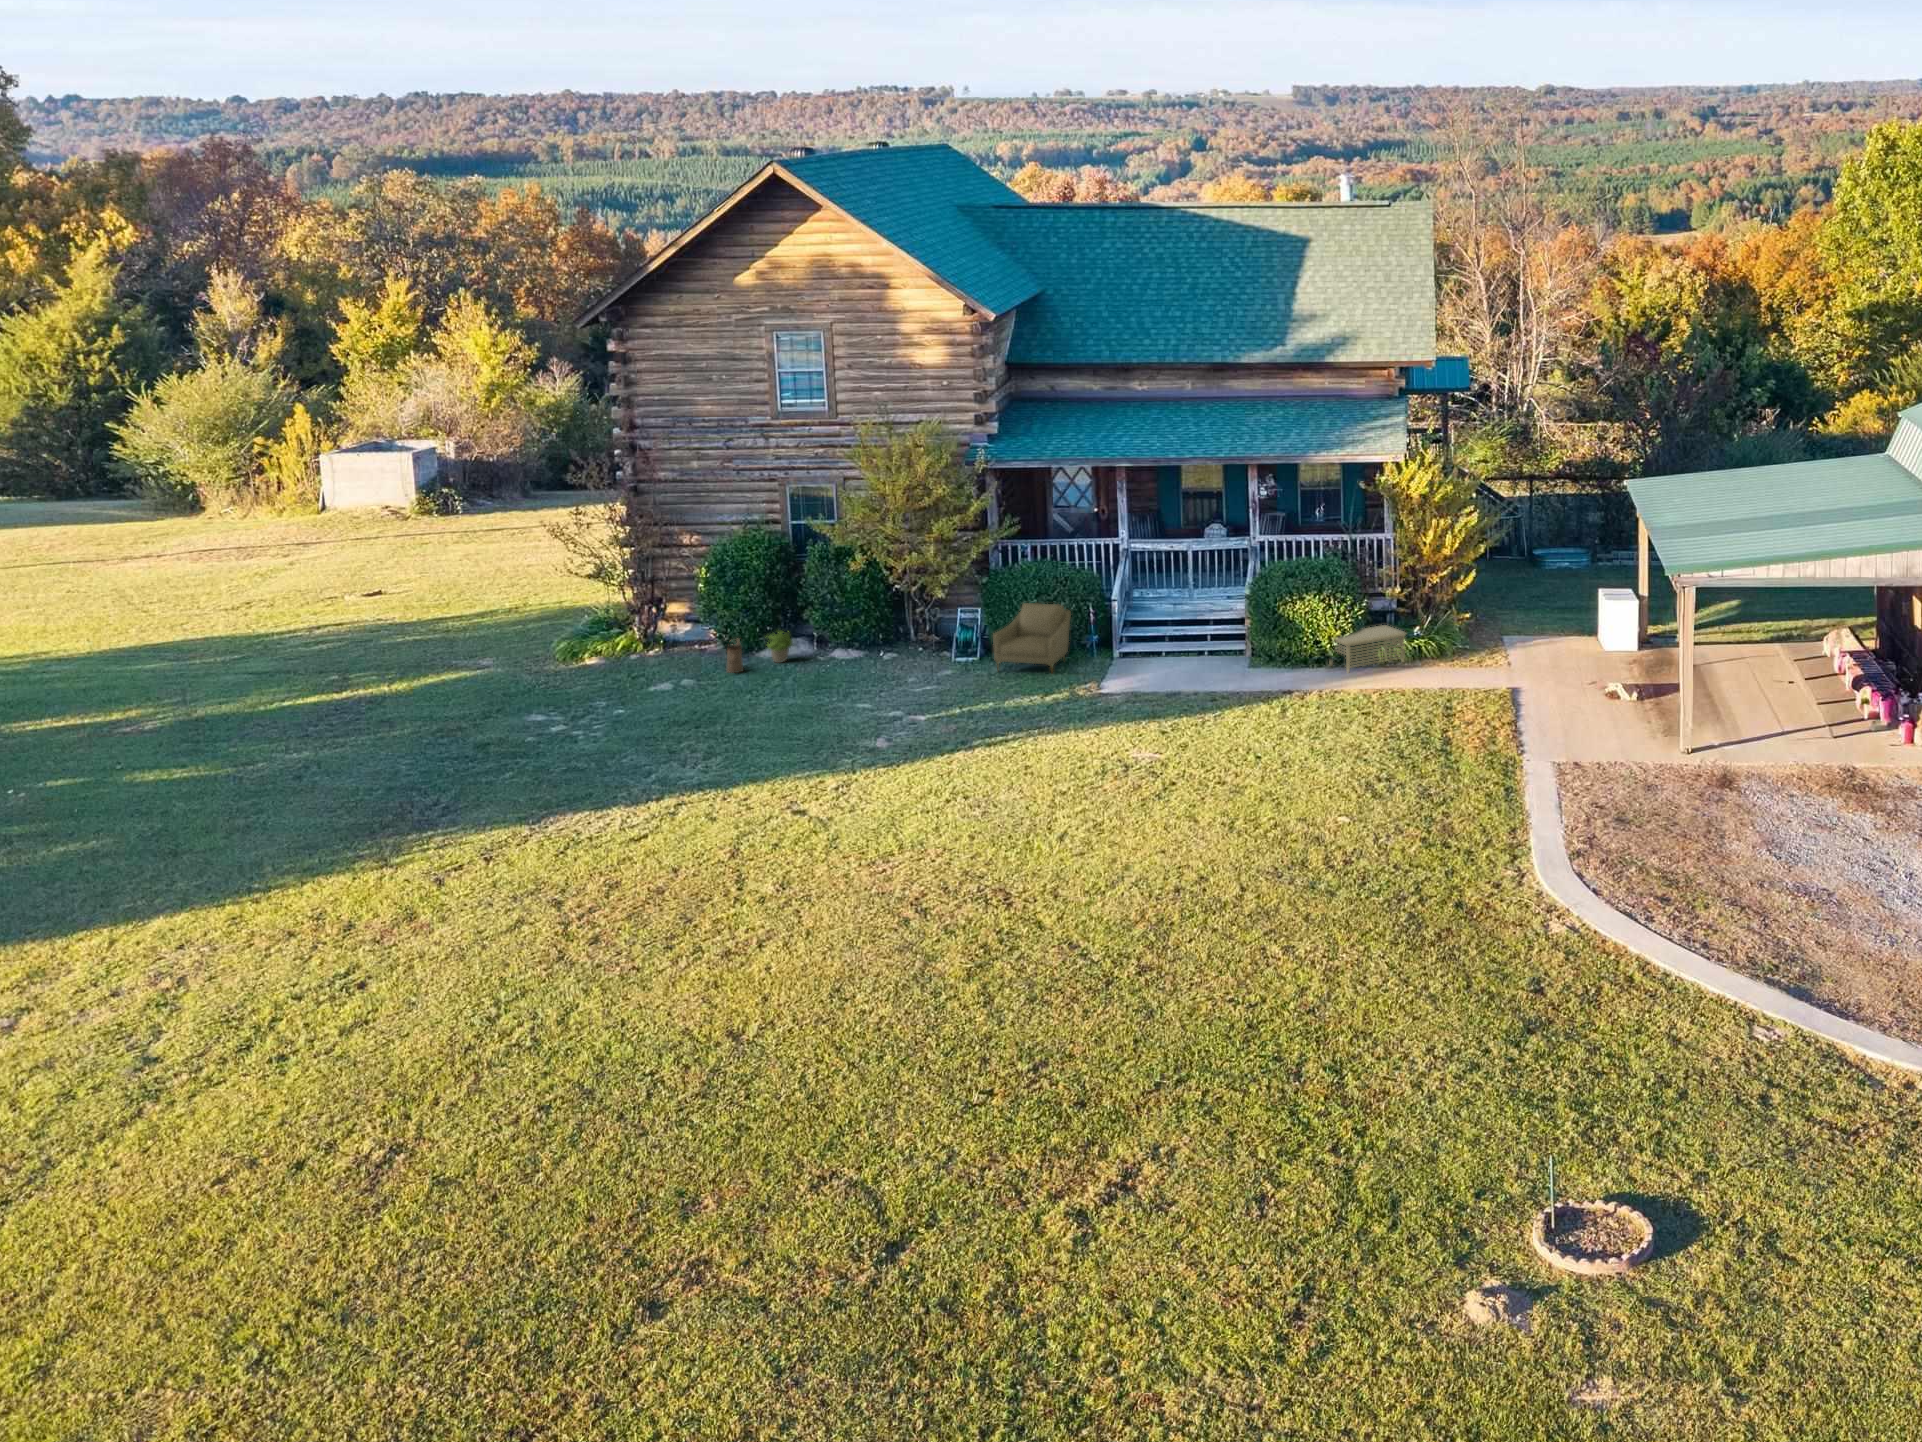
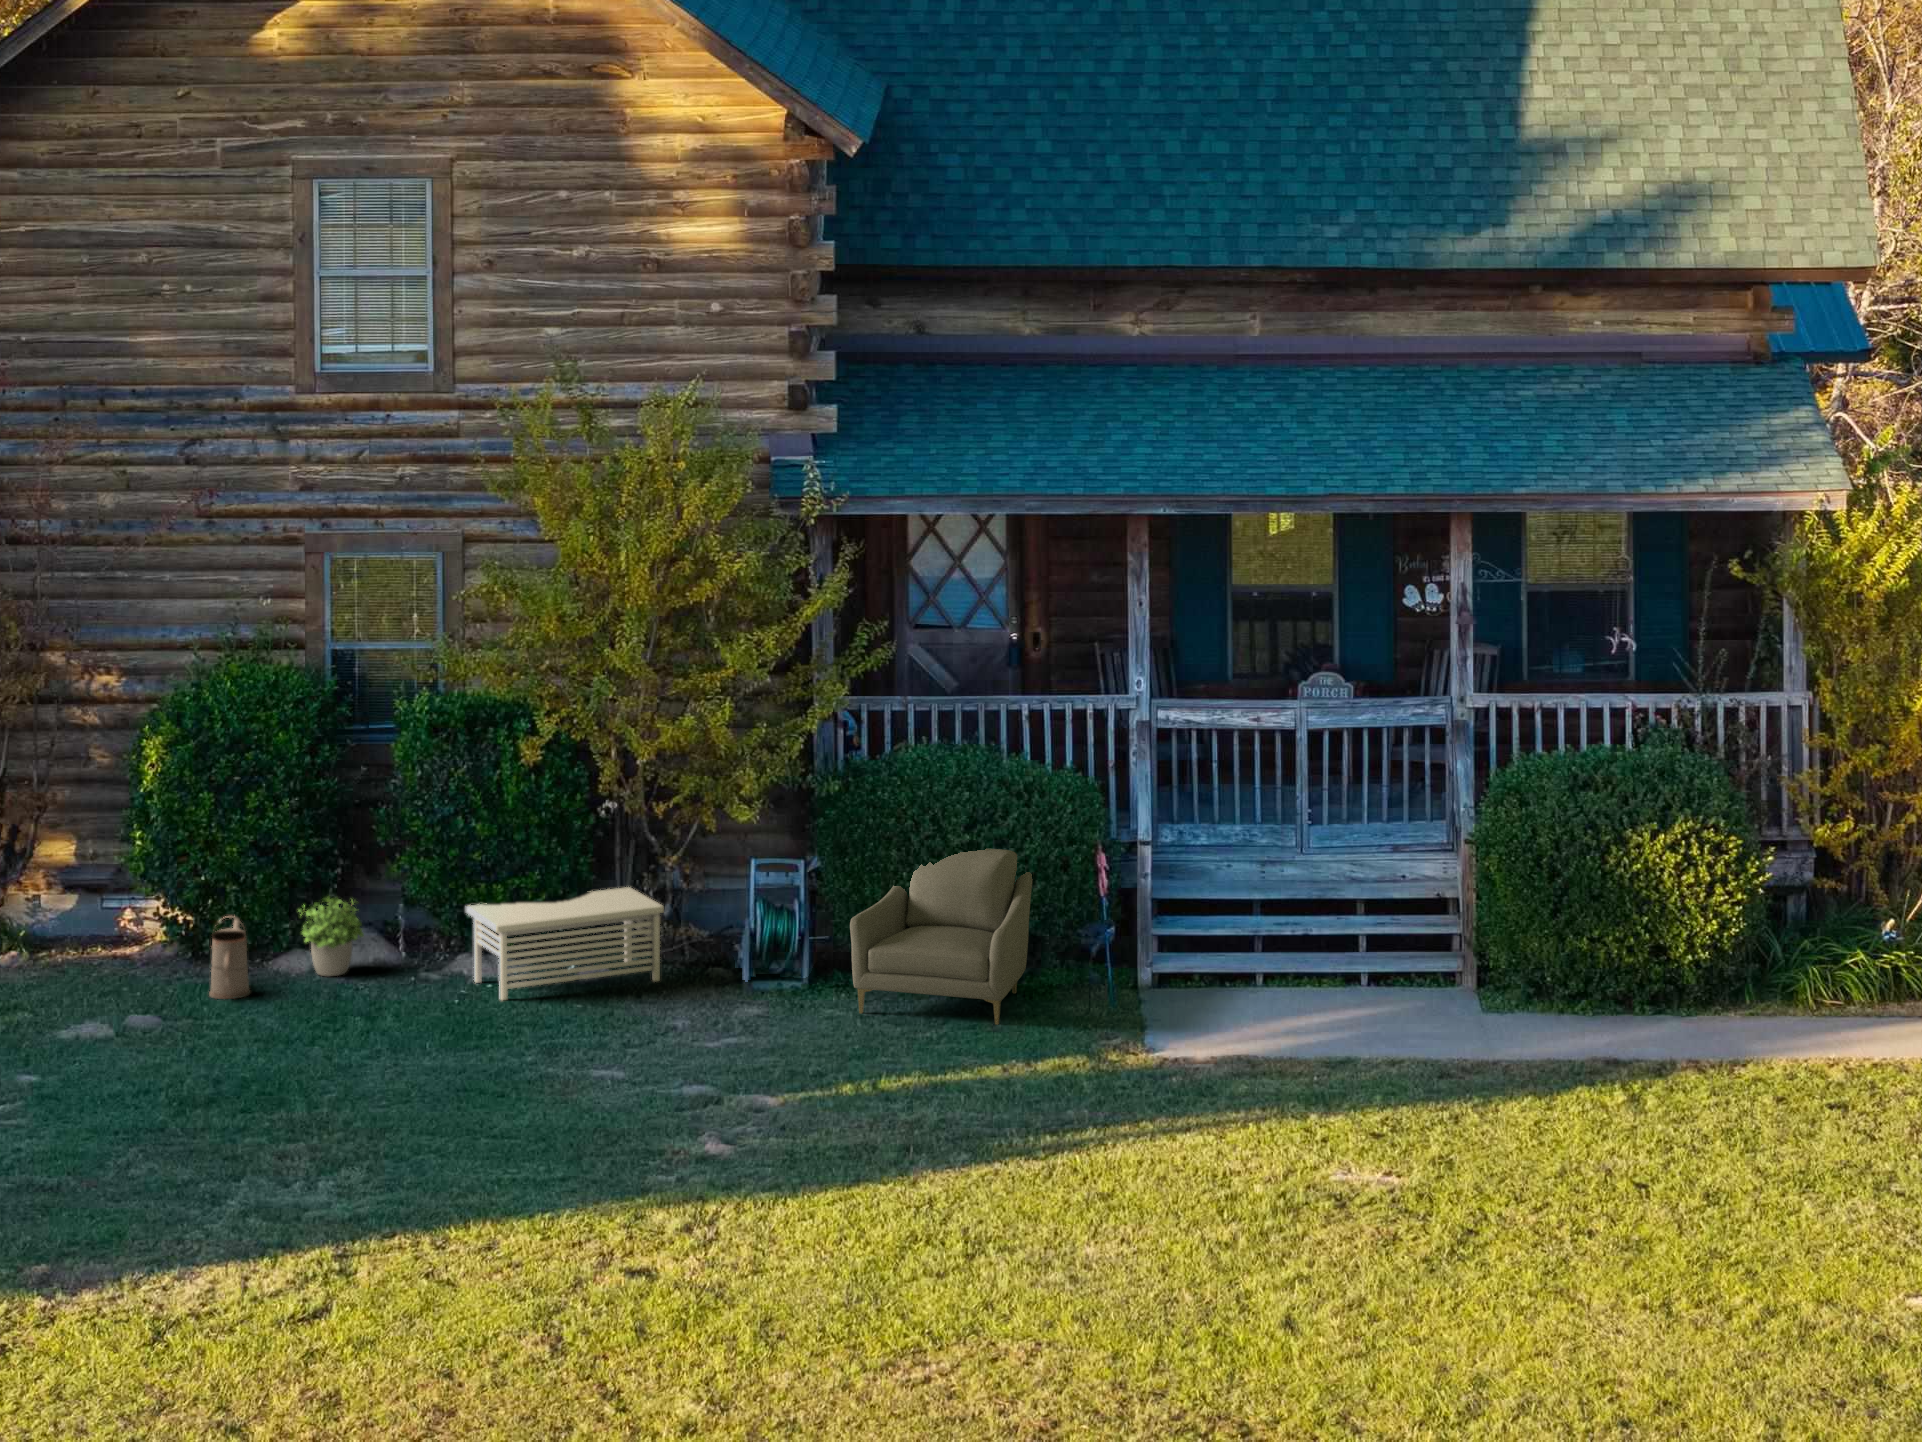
storage bench: present [1329,625,1405,672] -> present [466,887,664,1000]

